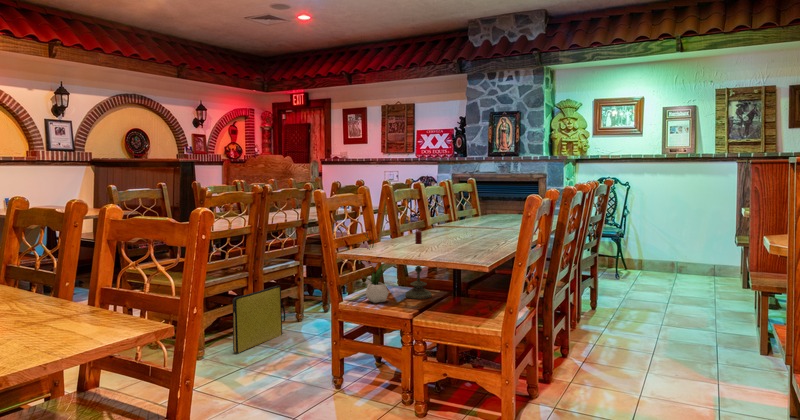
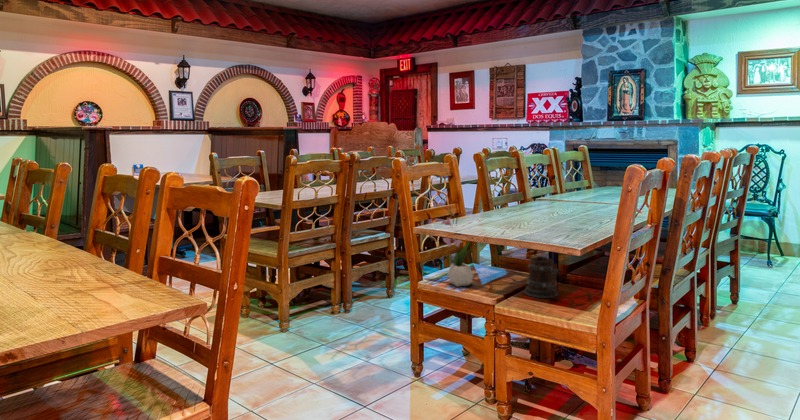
candle: present [405,231,432,299] -> none [494,205,524,284]
beer mug: none [433,273,462,308] -> present [524,256,558,298]
bag: present [232,285,285,353] -> none [317,258,373,326]

